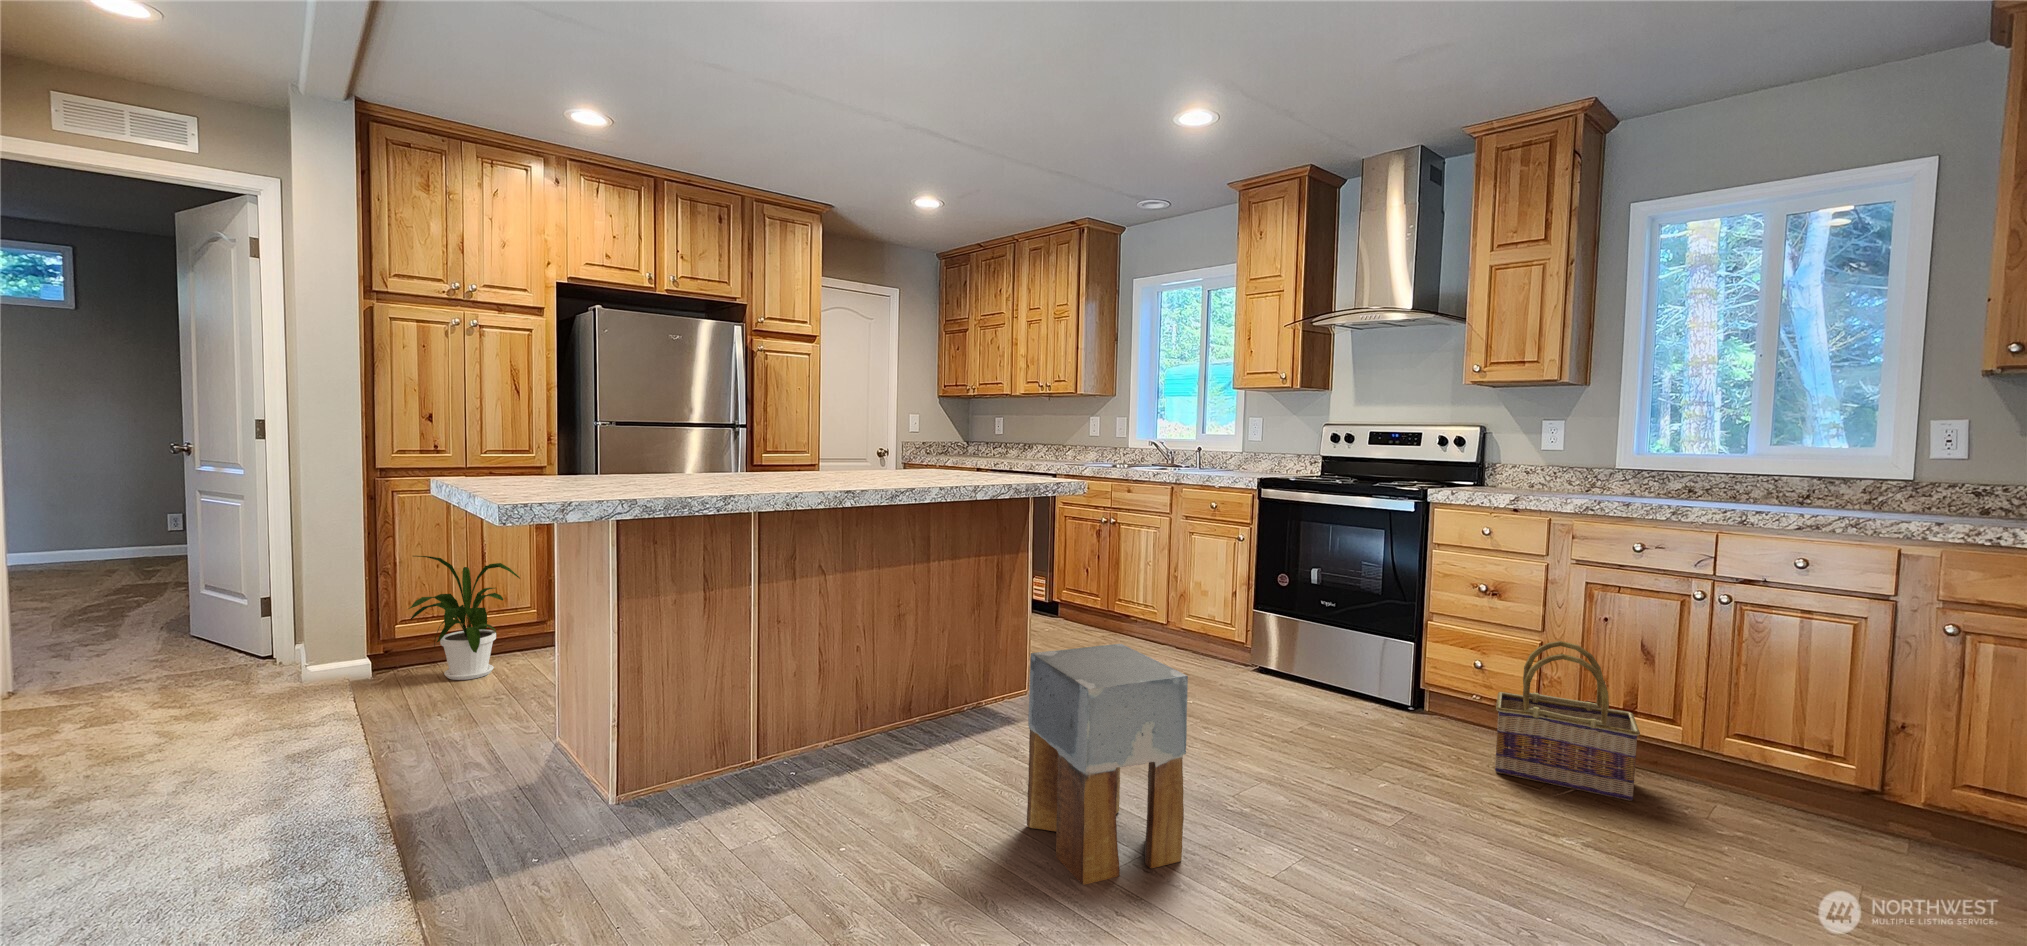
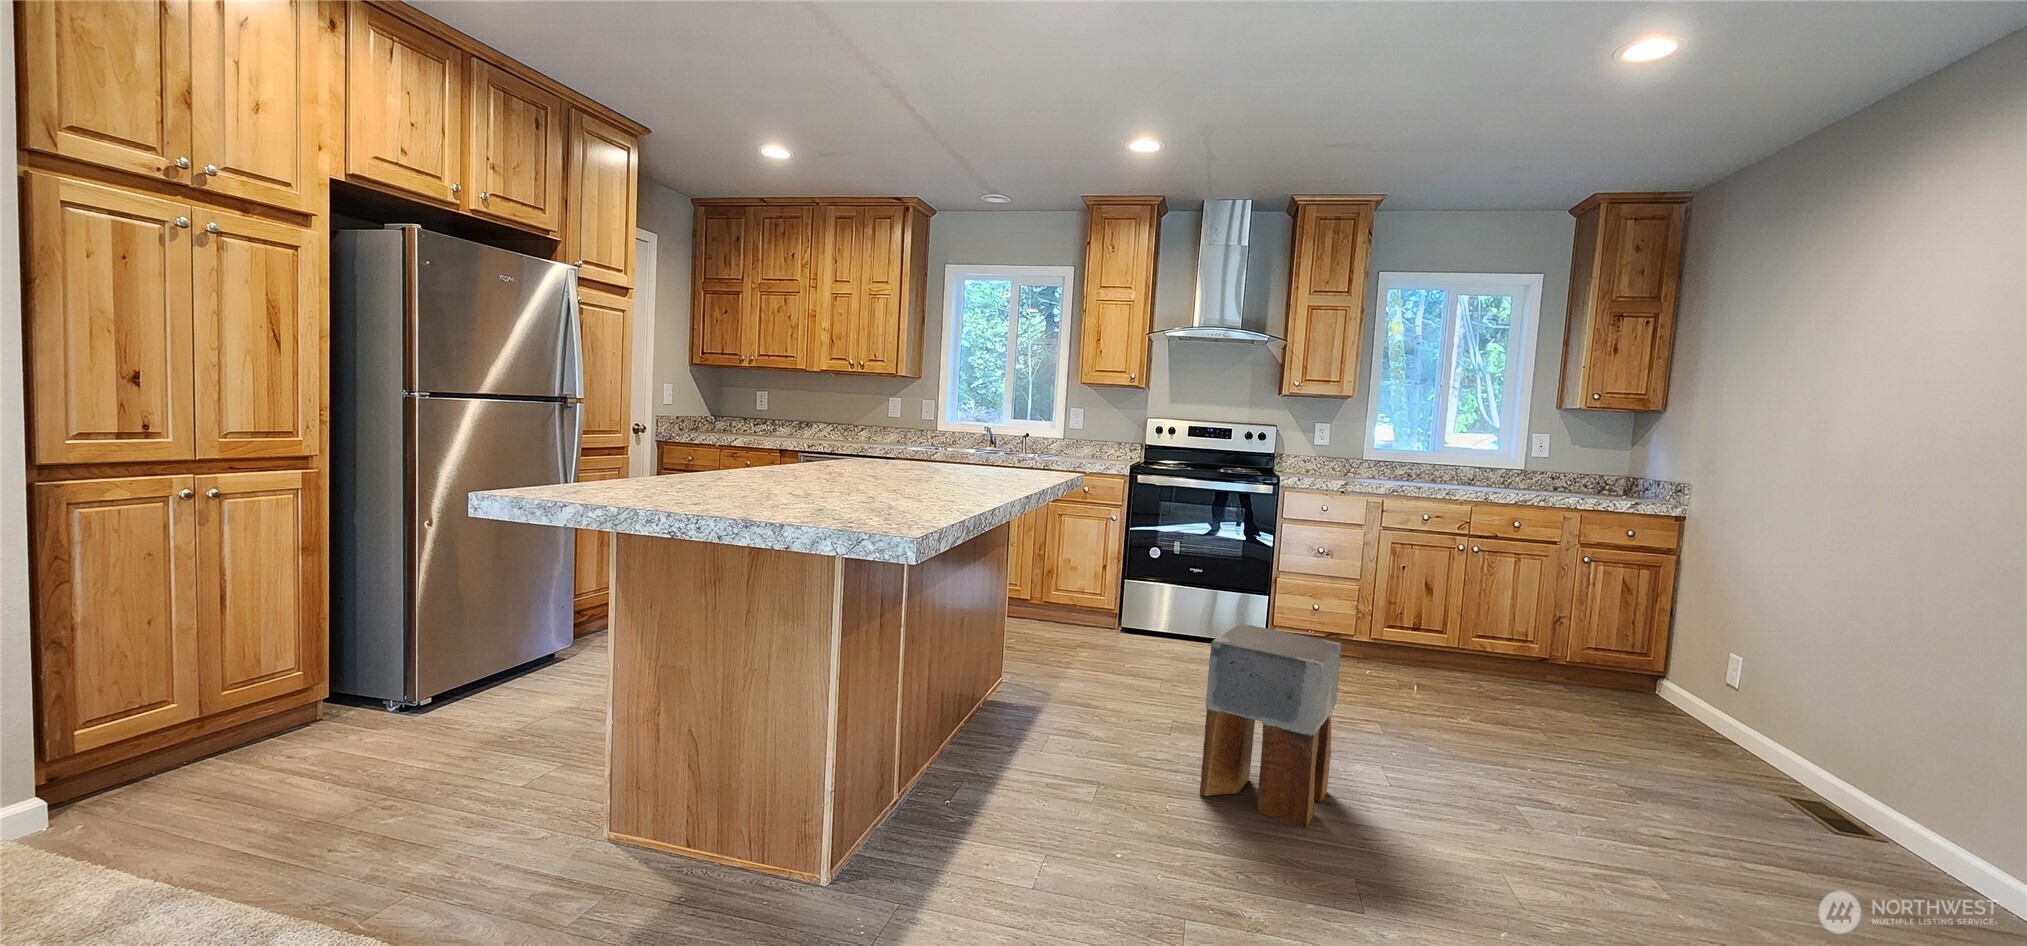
house plant: present [408,556,520,680] -> none [106,611,342,803]
basket: present [1495,641,1640,801] -> none [1350,586,1452,689]

